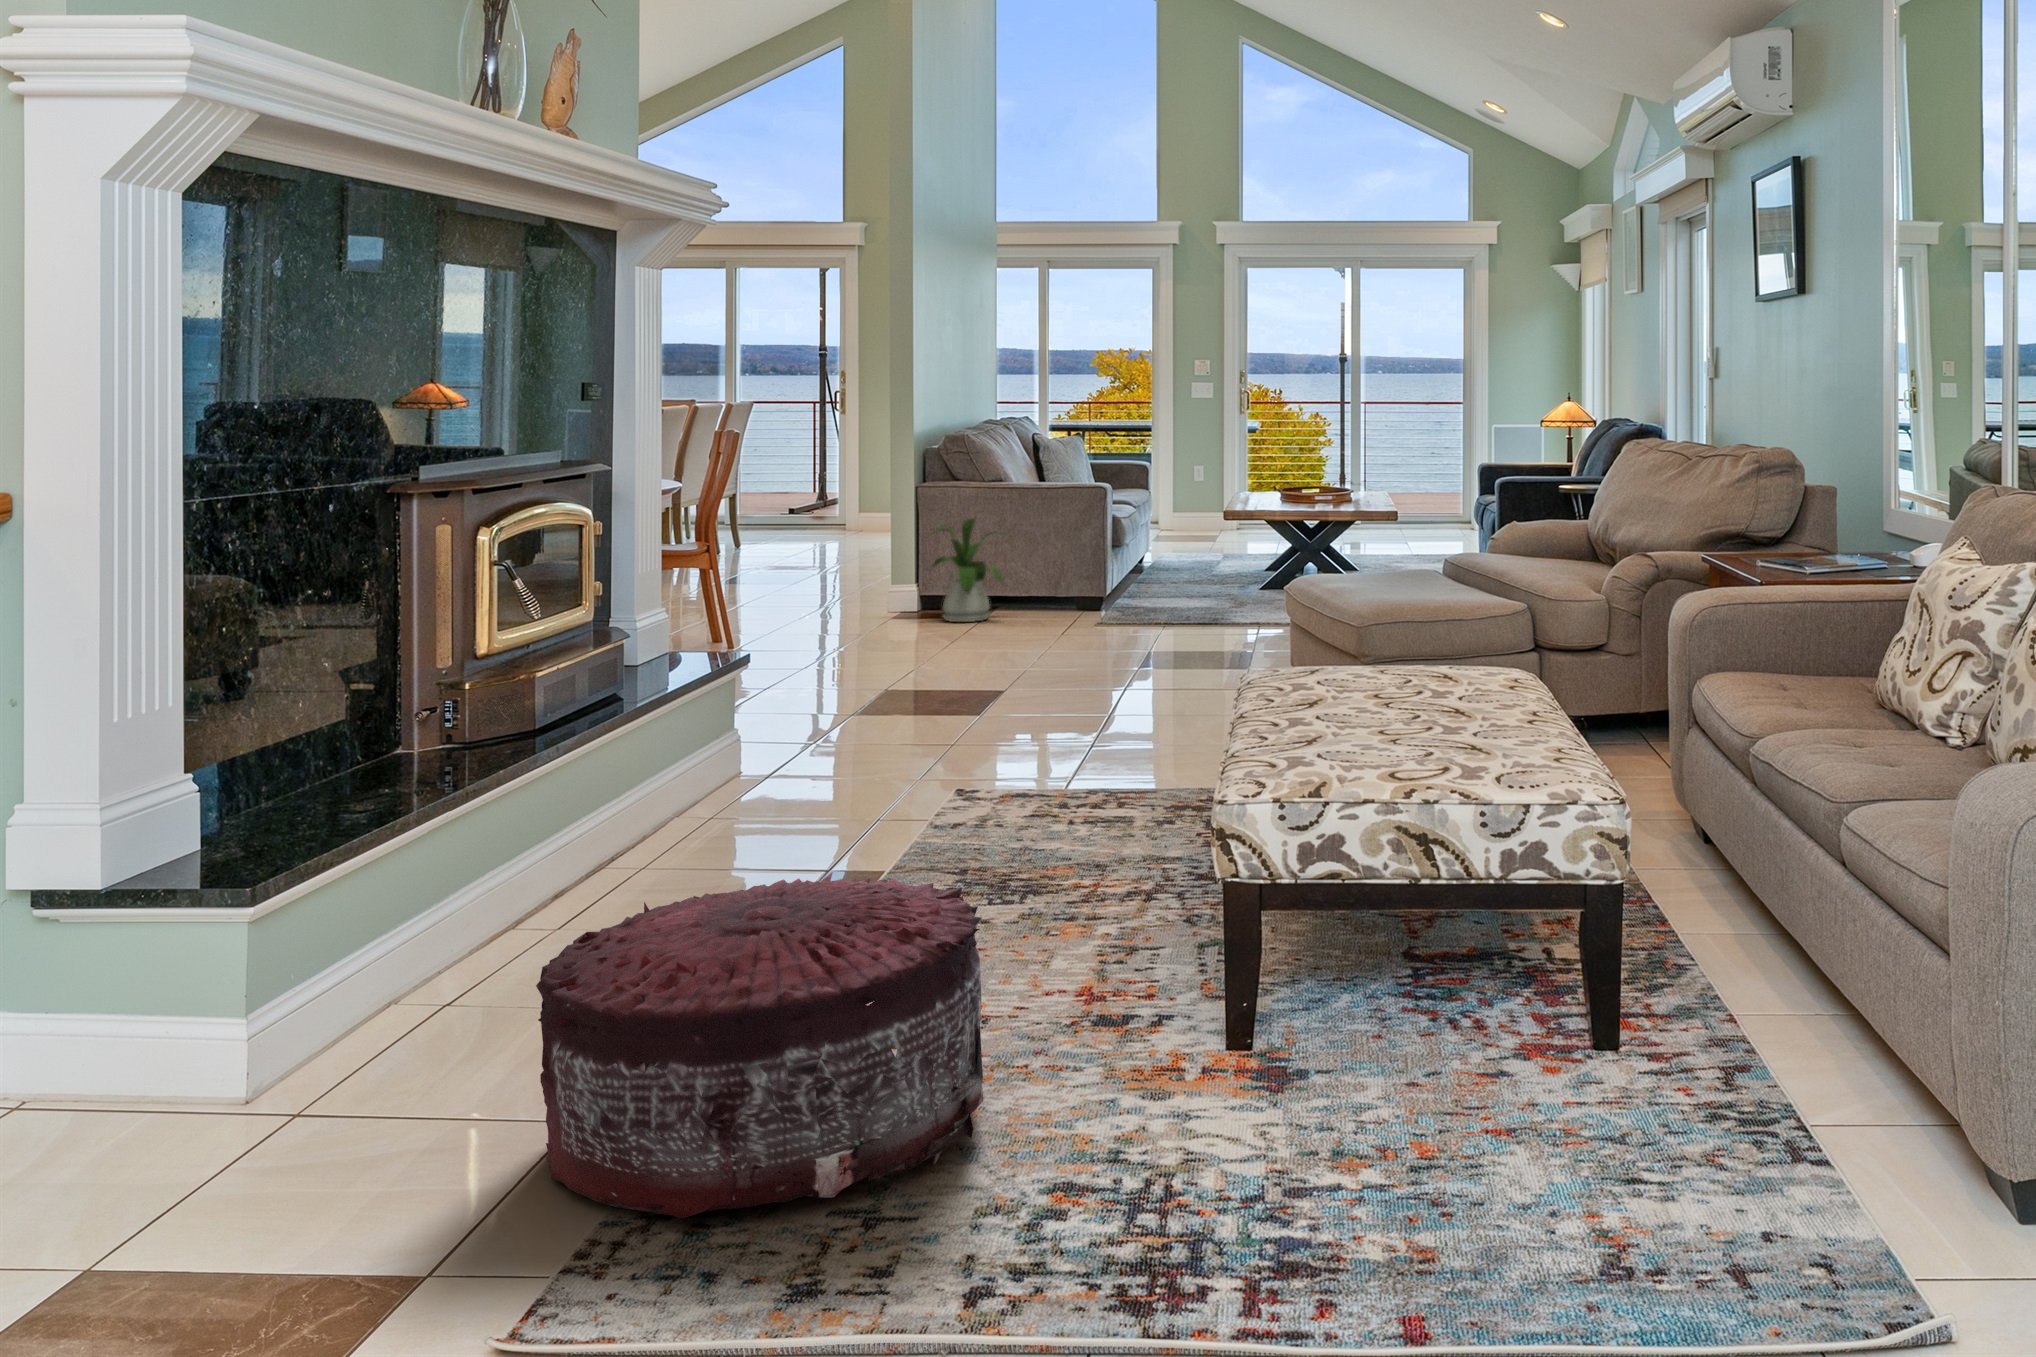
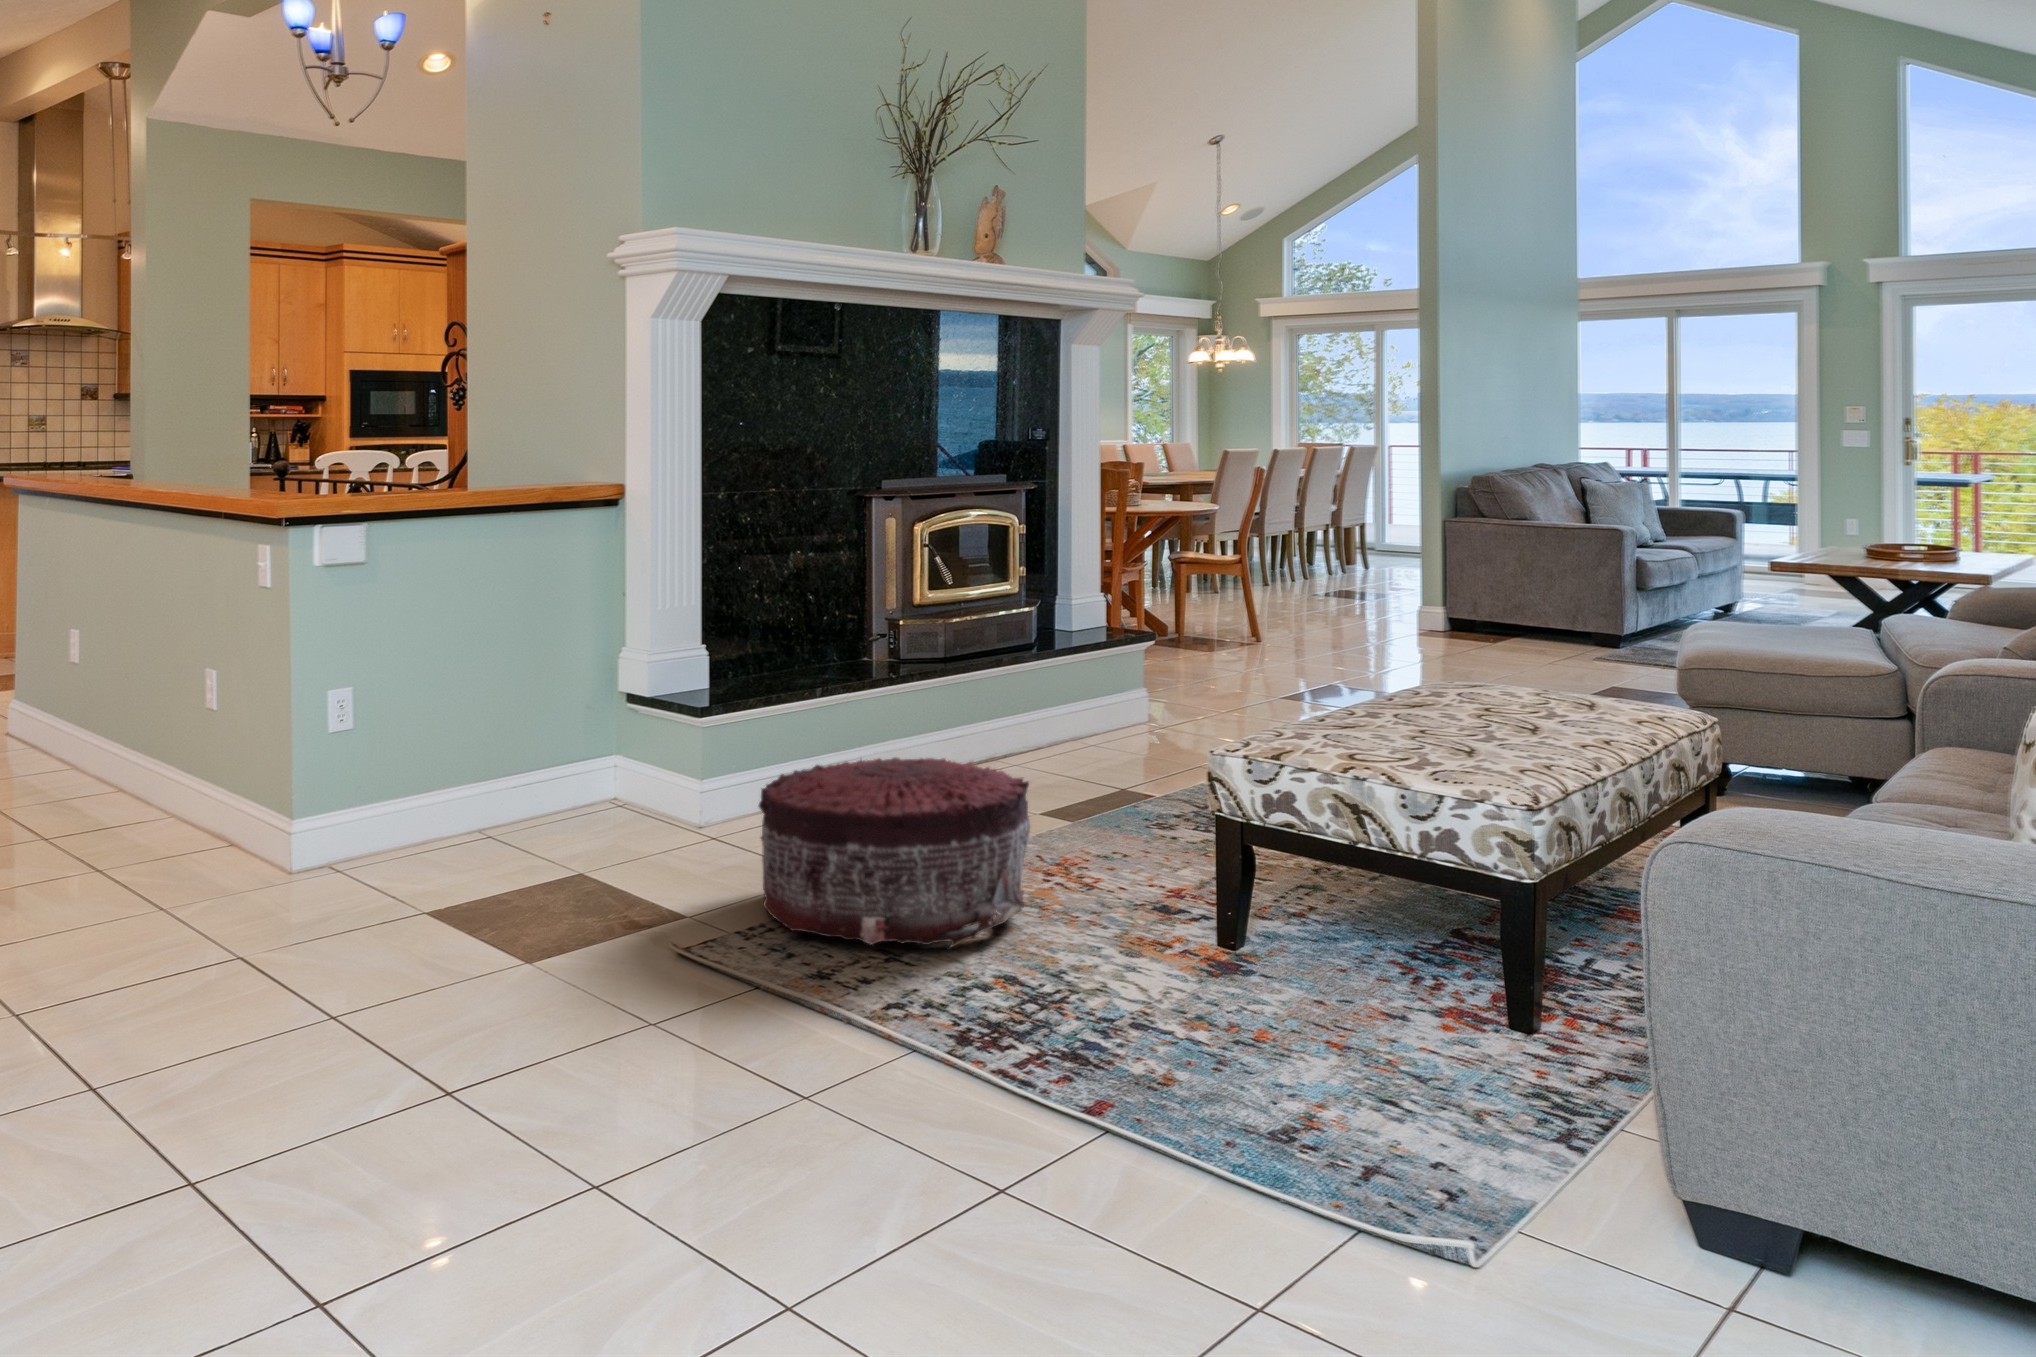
house plant: present [933,518,1002,622] -> none [1438,551,1524,647]

